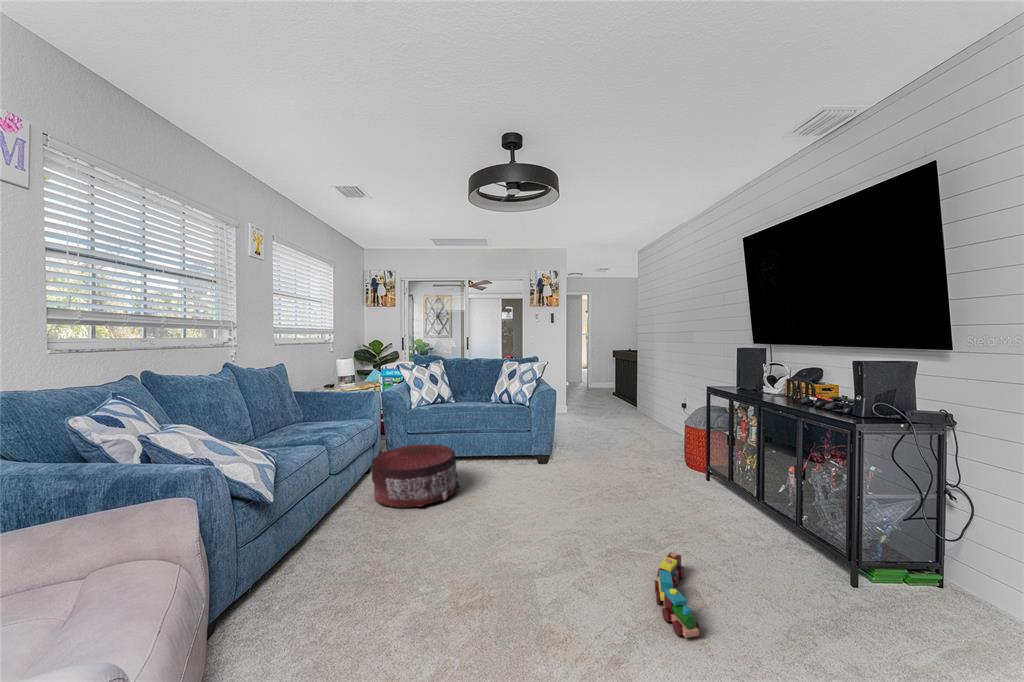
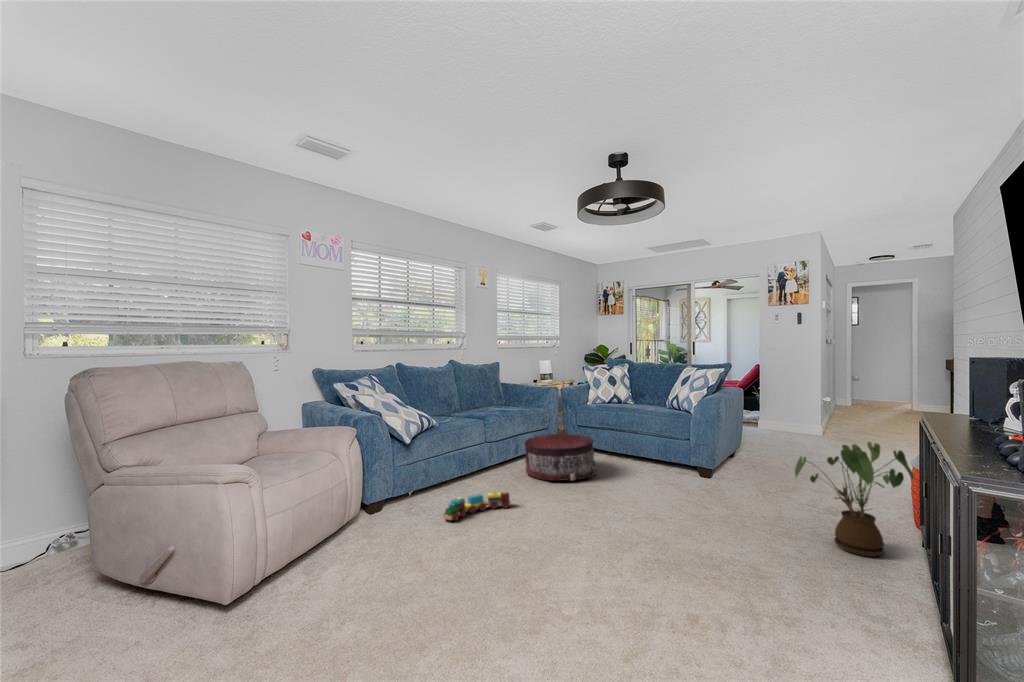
house plant: none [672,417,749,507] -> present [795,442,914,556]
toy train: present [655,552,700,638] -> present [444,491,511,521]

